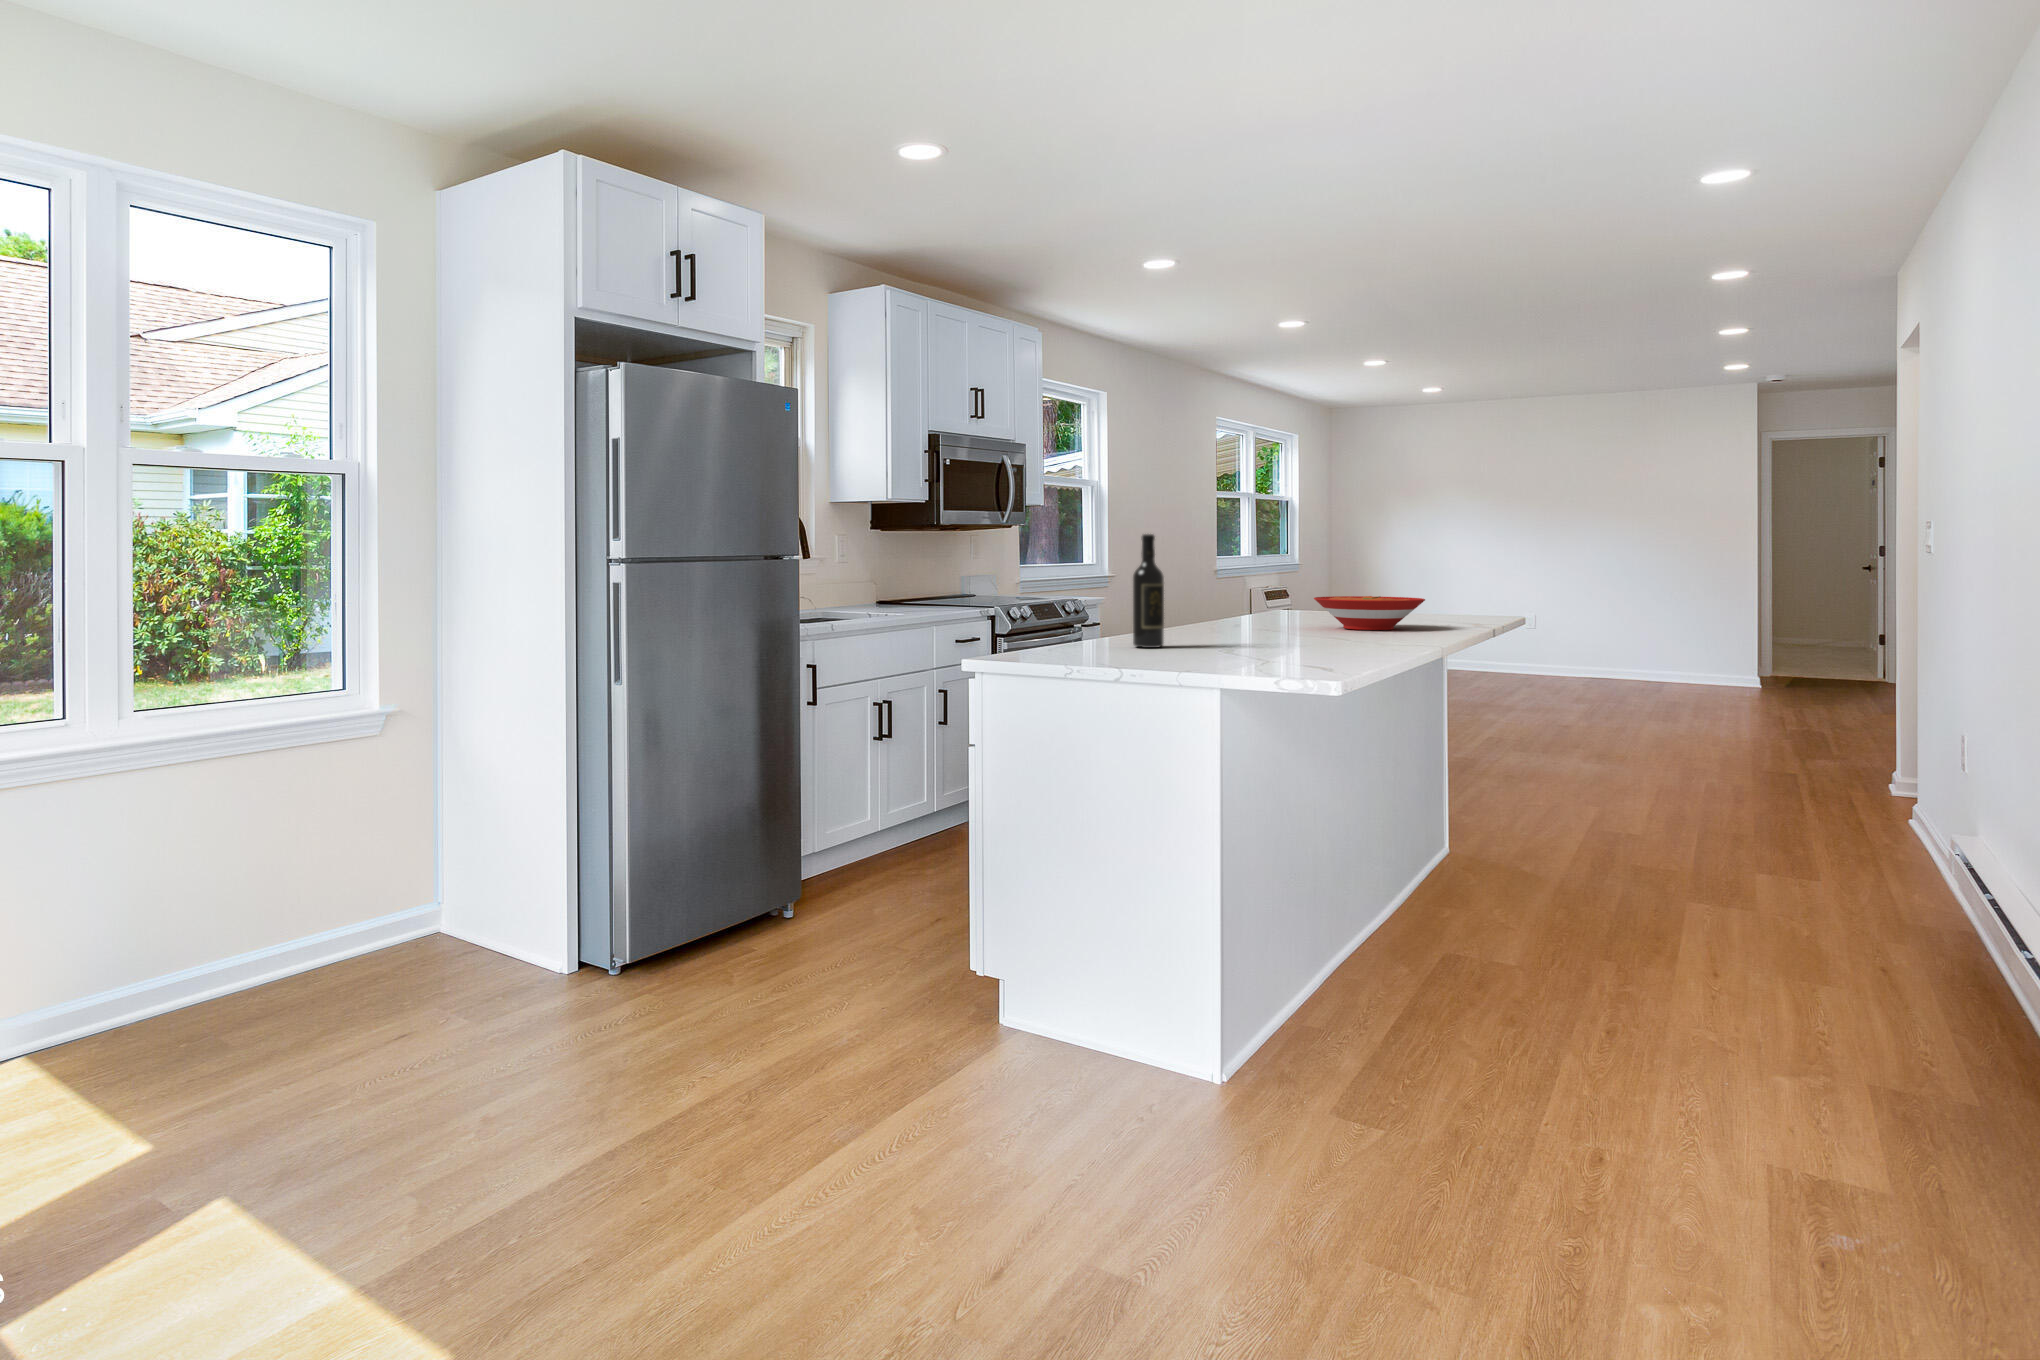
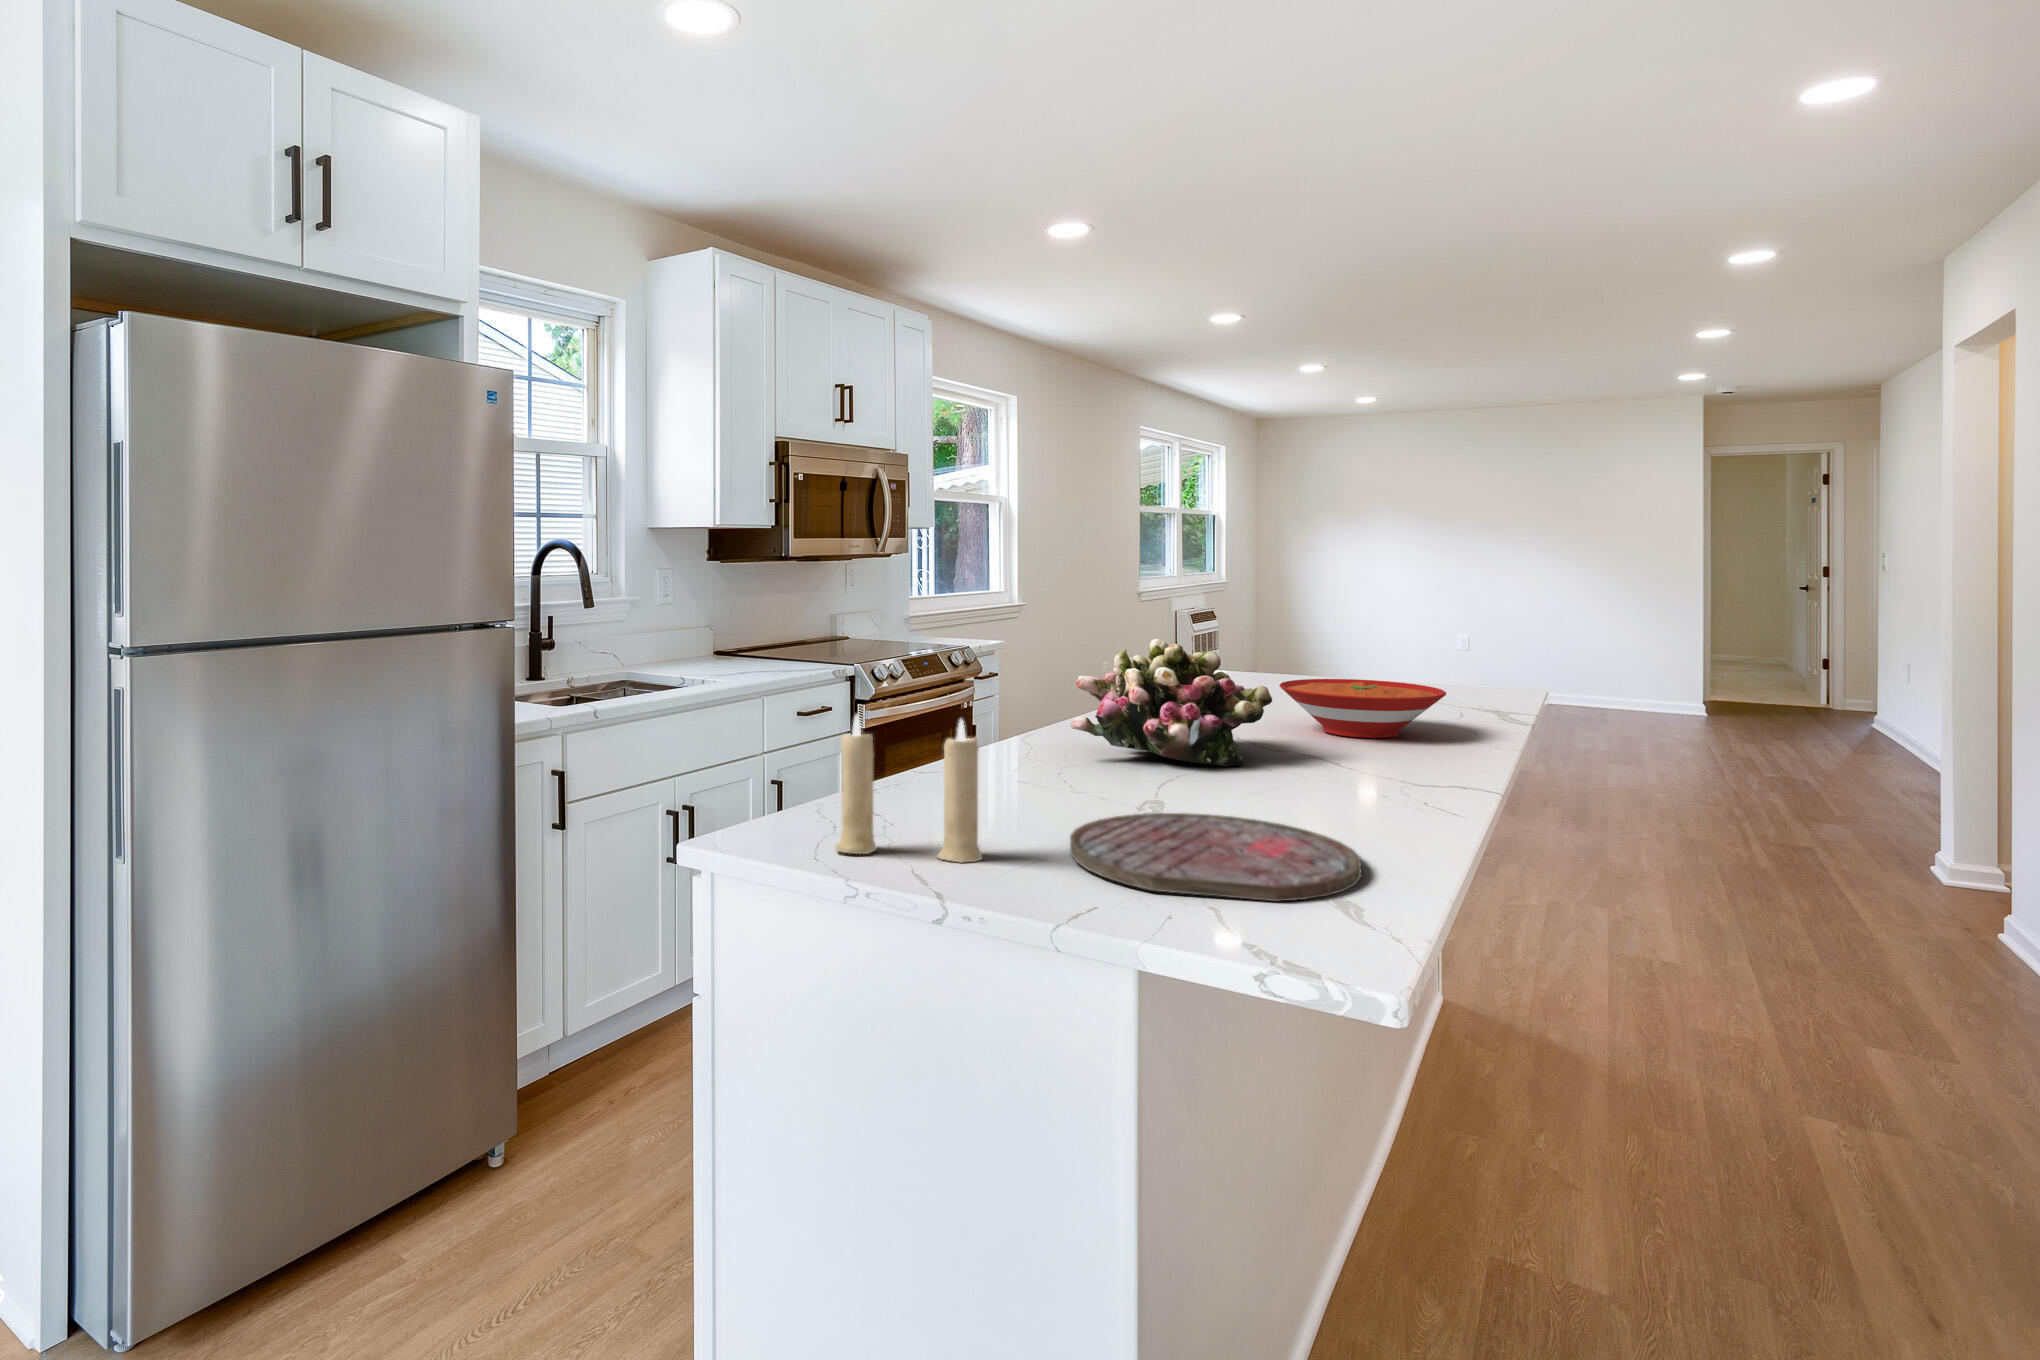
wine bottle: present [1133,534,1164,648] -> none [1000,609,1051,802]
flower arrangement: none [1173,562,1304,638] -> present [1071,639,1272,766]
candle: none [1048,582,1132,660] -> present [835,715,983,863]
cutting board: none [1179,645,1336,664] -> present [1070,813,1361,901]

